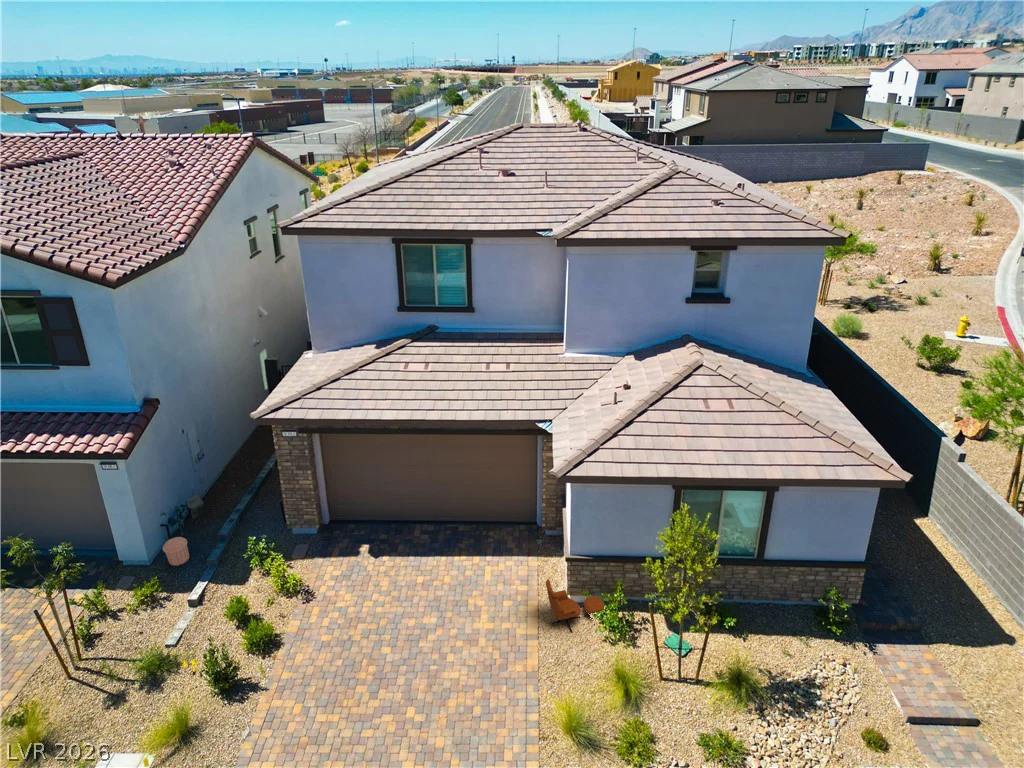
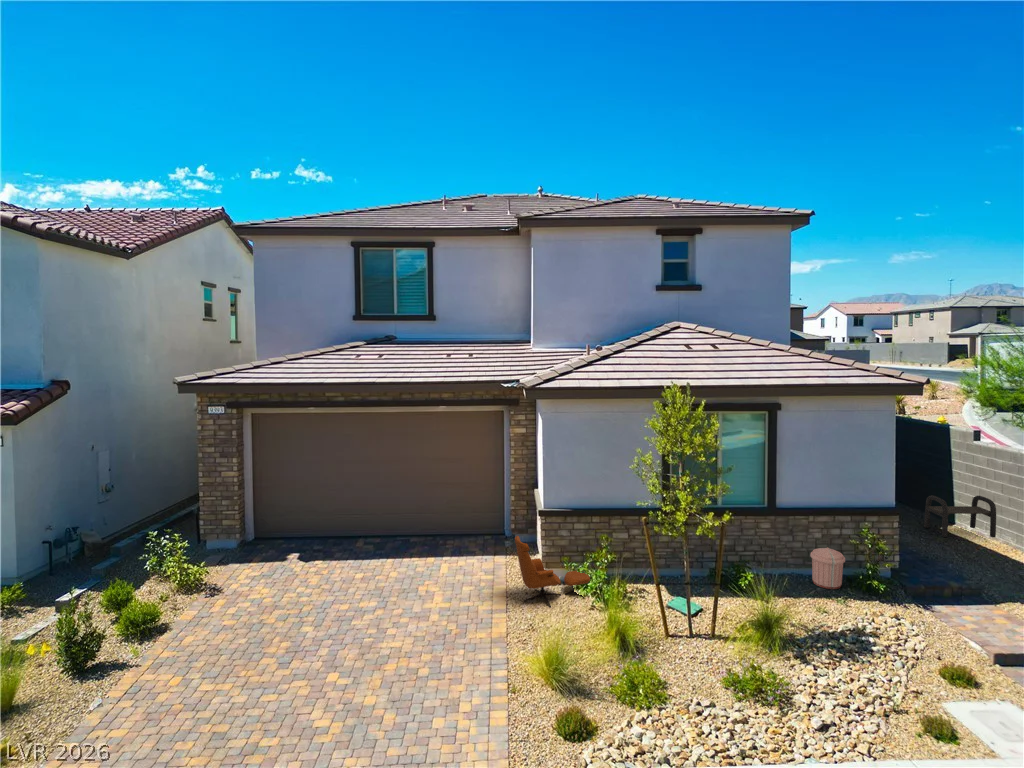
bench: none [893,514,958,554] -> present [924,495,996,537]
trash can: present [163,537,189,566] -> present [810,547,845,589]

